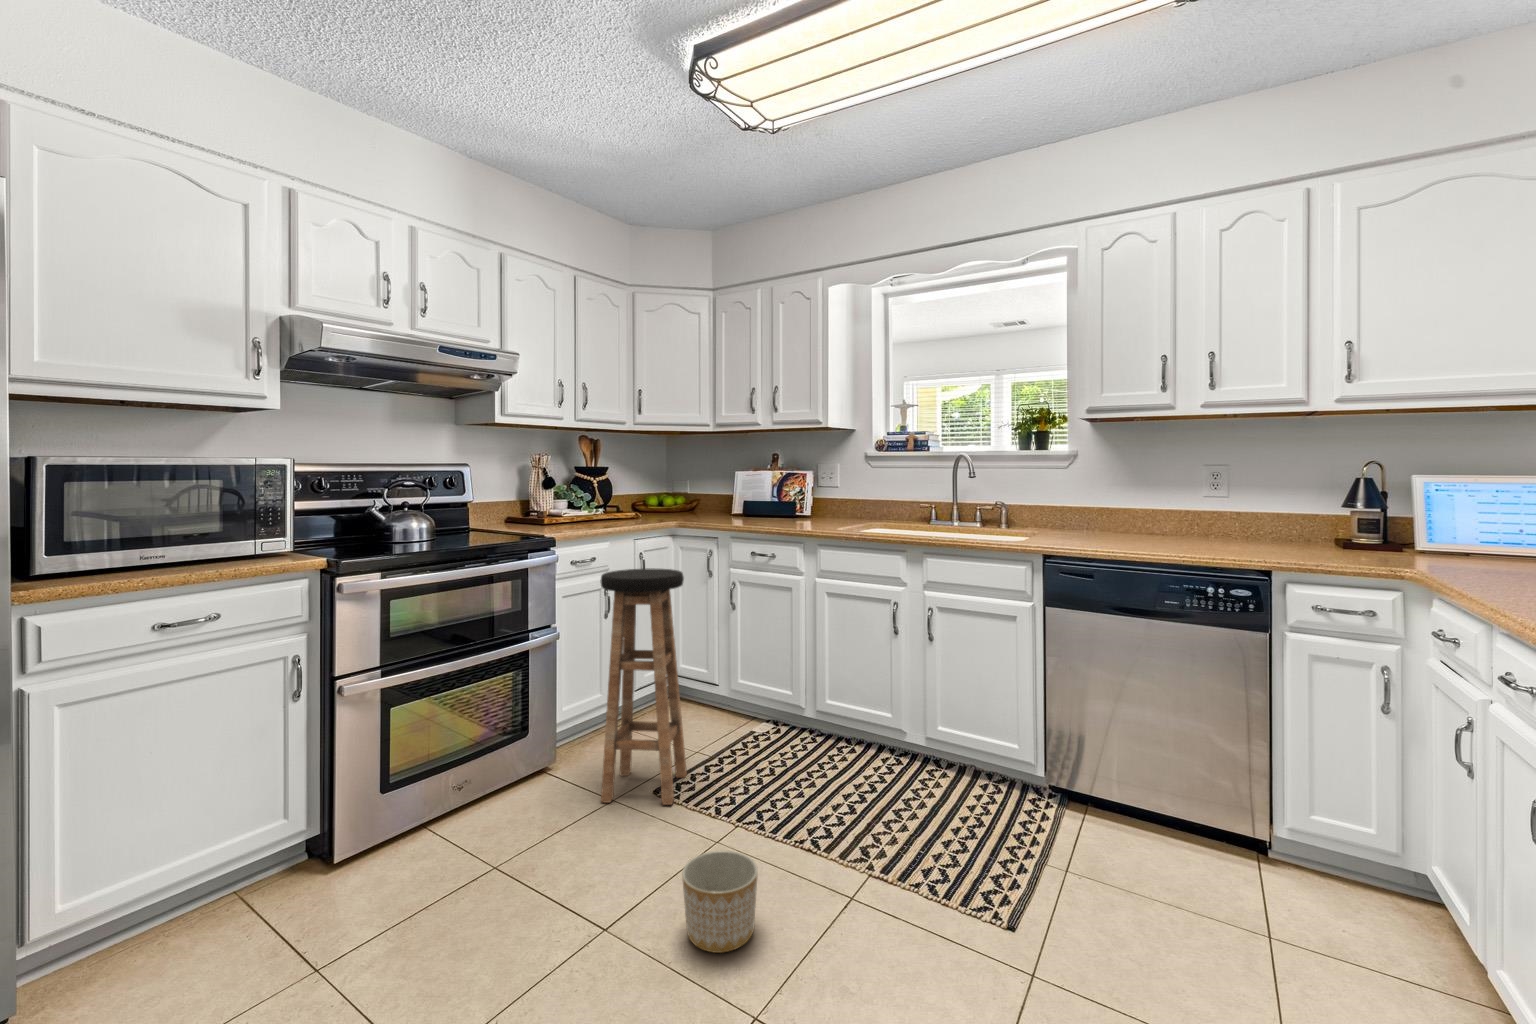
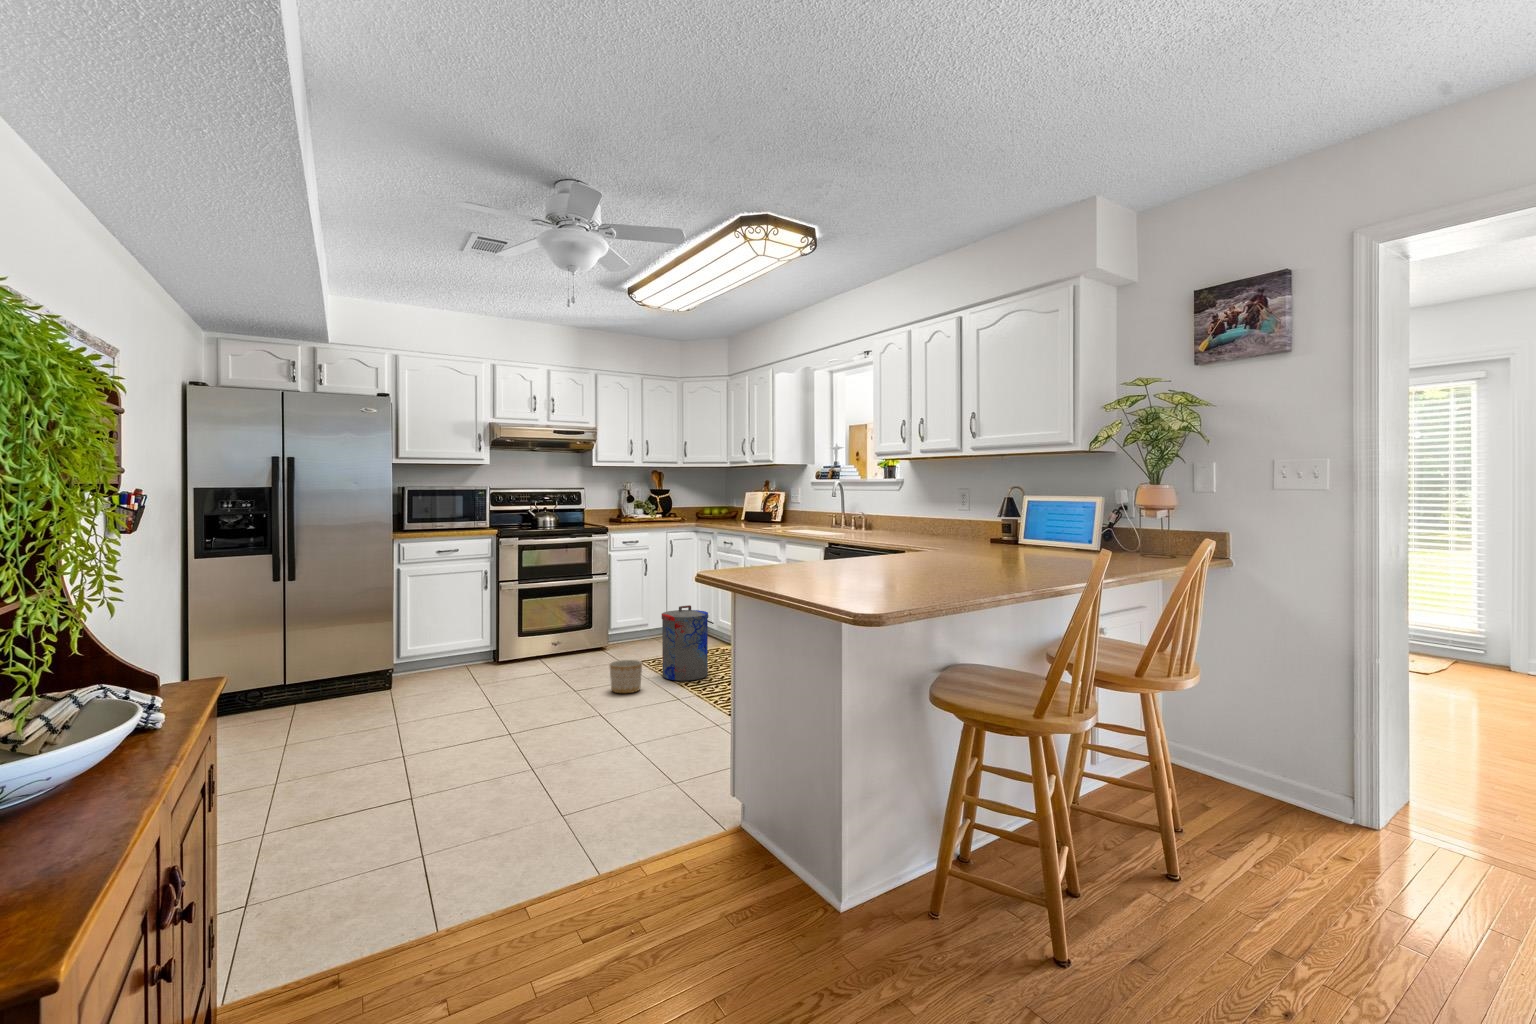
bar stool: present [600,568,687,805] -> none [617,544,667,662]
trash can: none [740,699,835,866] -> present [662,605,708,681]

